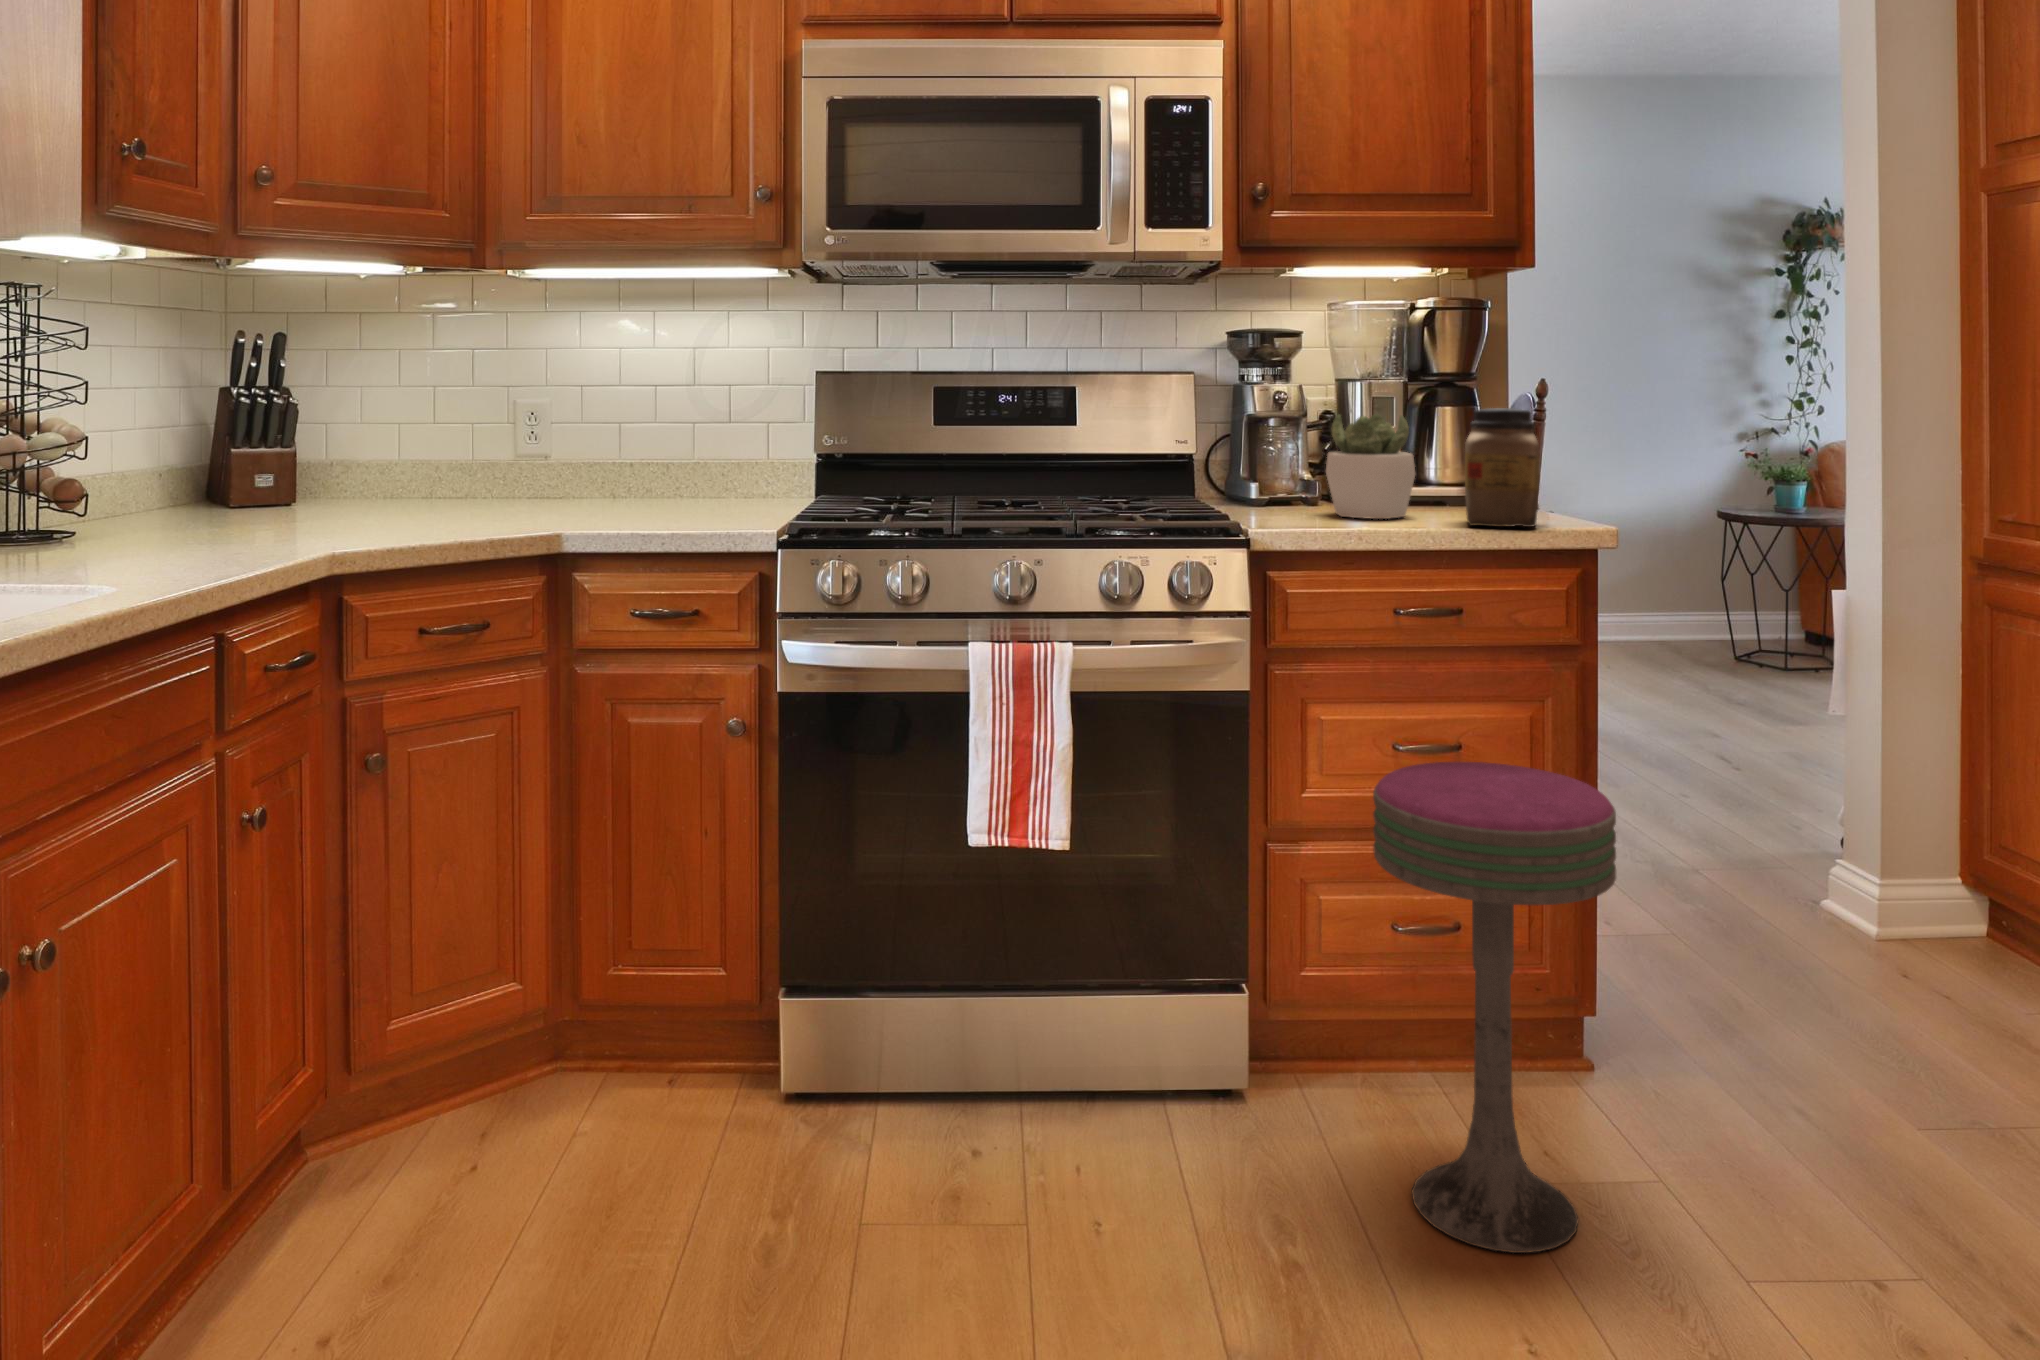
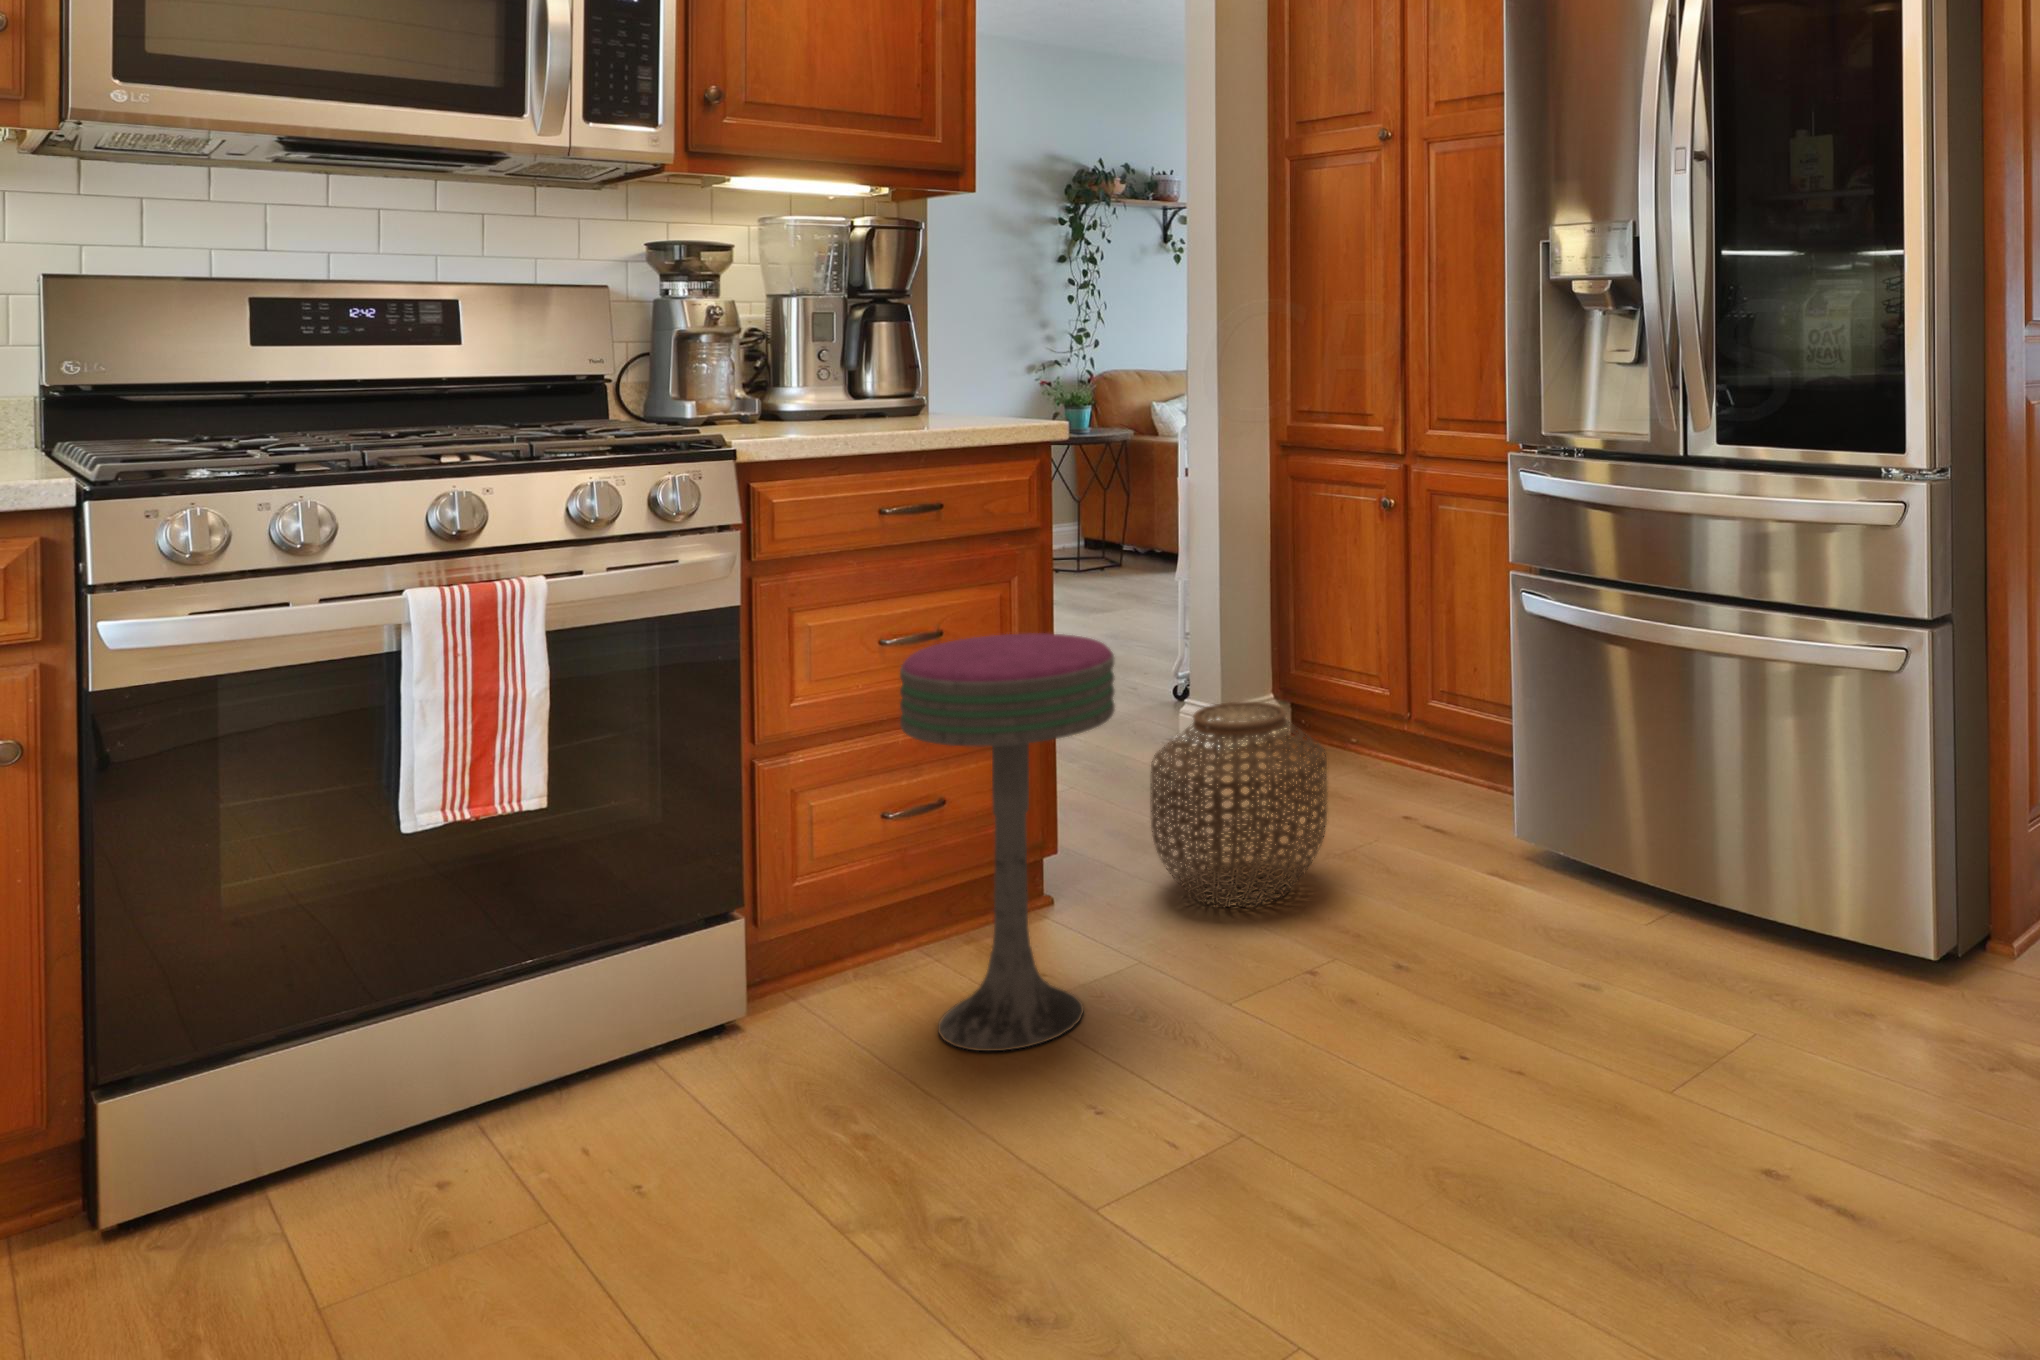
jar: present [1465,408,1539,527] -> none [933,320,1005,430]
succulent plant: present [1326,414,1416,519] -> none [787,328,883,430]
woven basket: none [1715,889,1971,1169] -> present [1150,702,1327,907]

